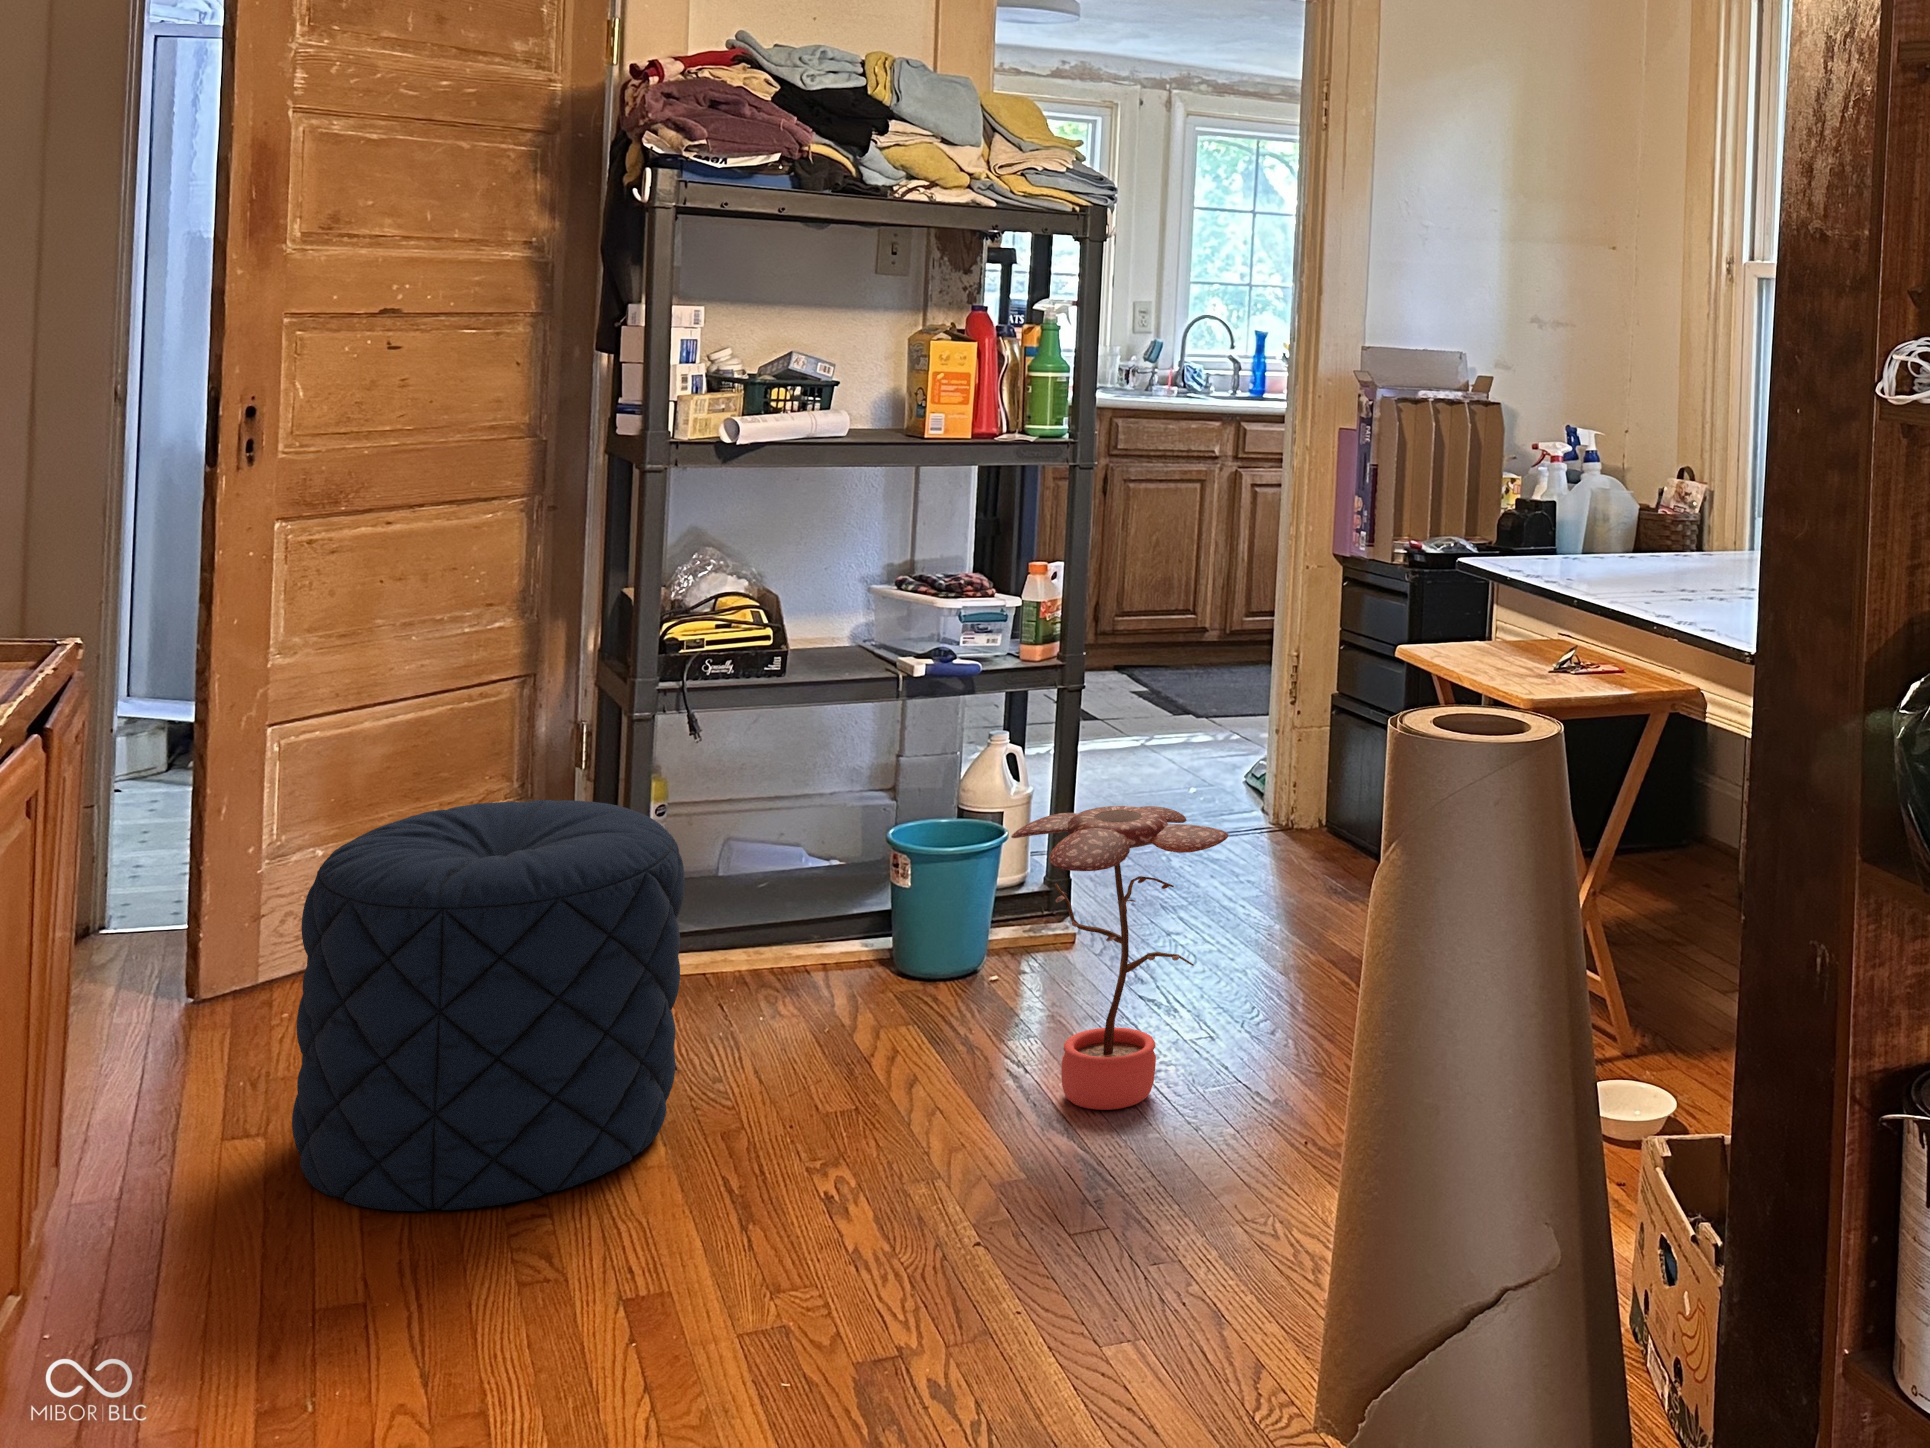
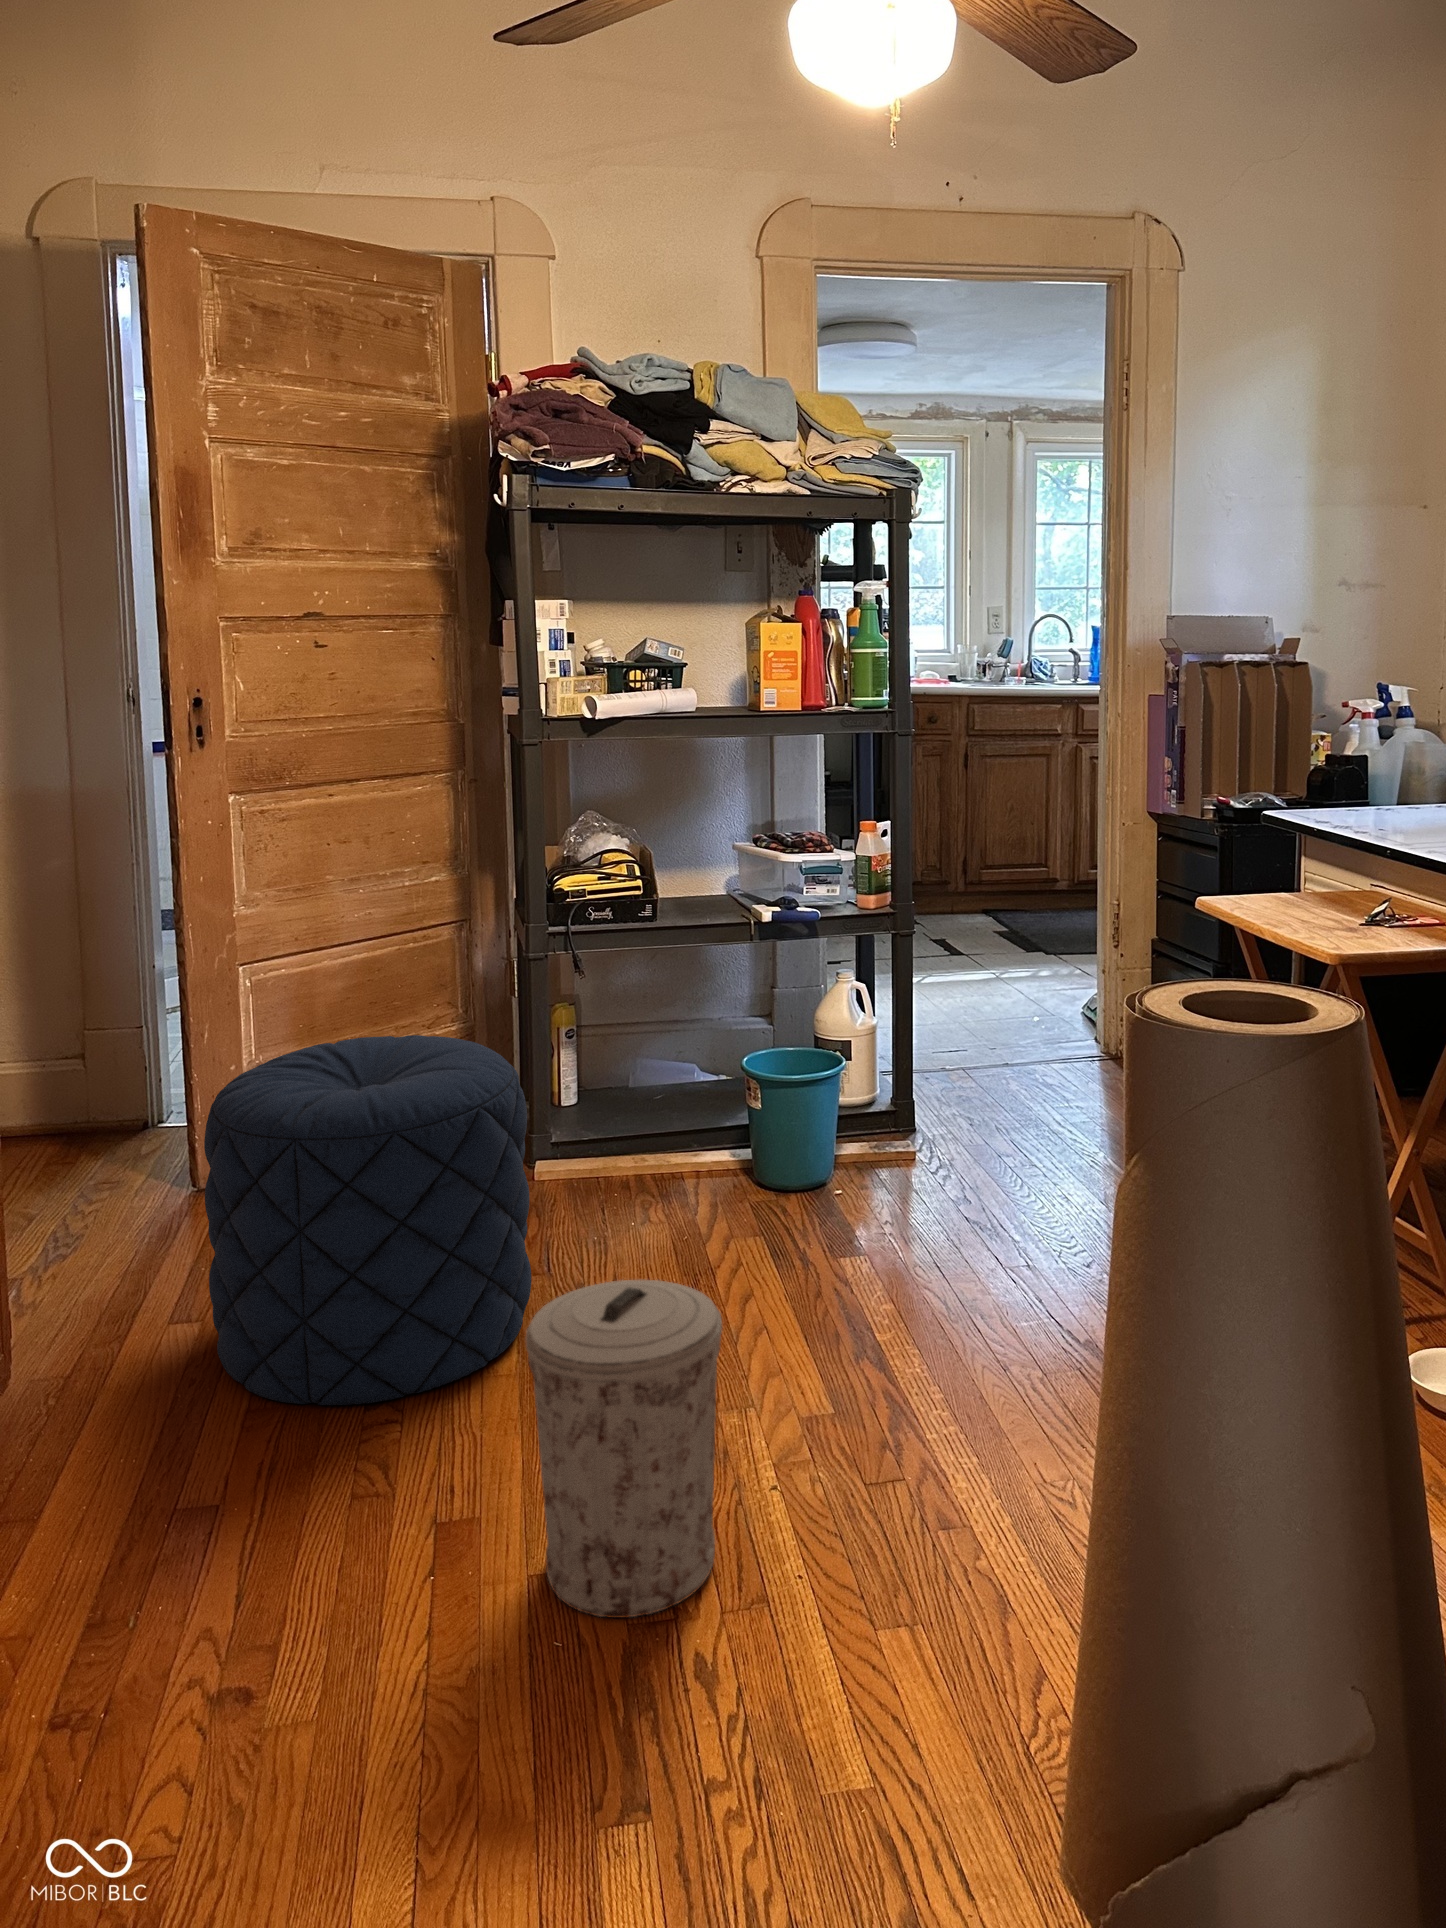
potted plant: present [1011,806,1228,1110] -> none [820,1052,1026,1343]
trash can: none [753,1028,954,1359] -> present [526,1280,722,1618]

